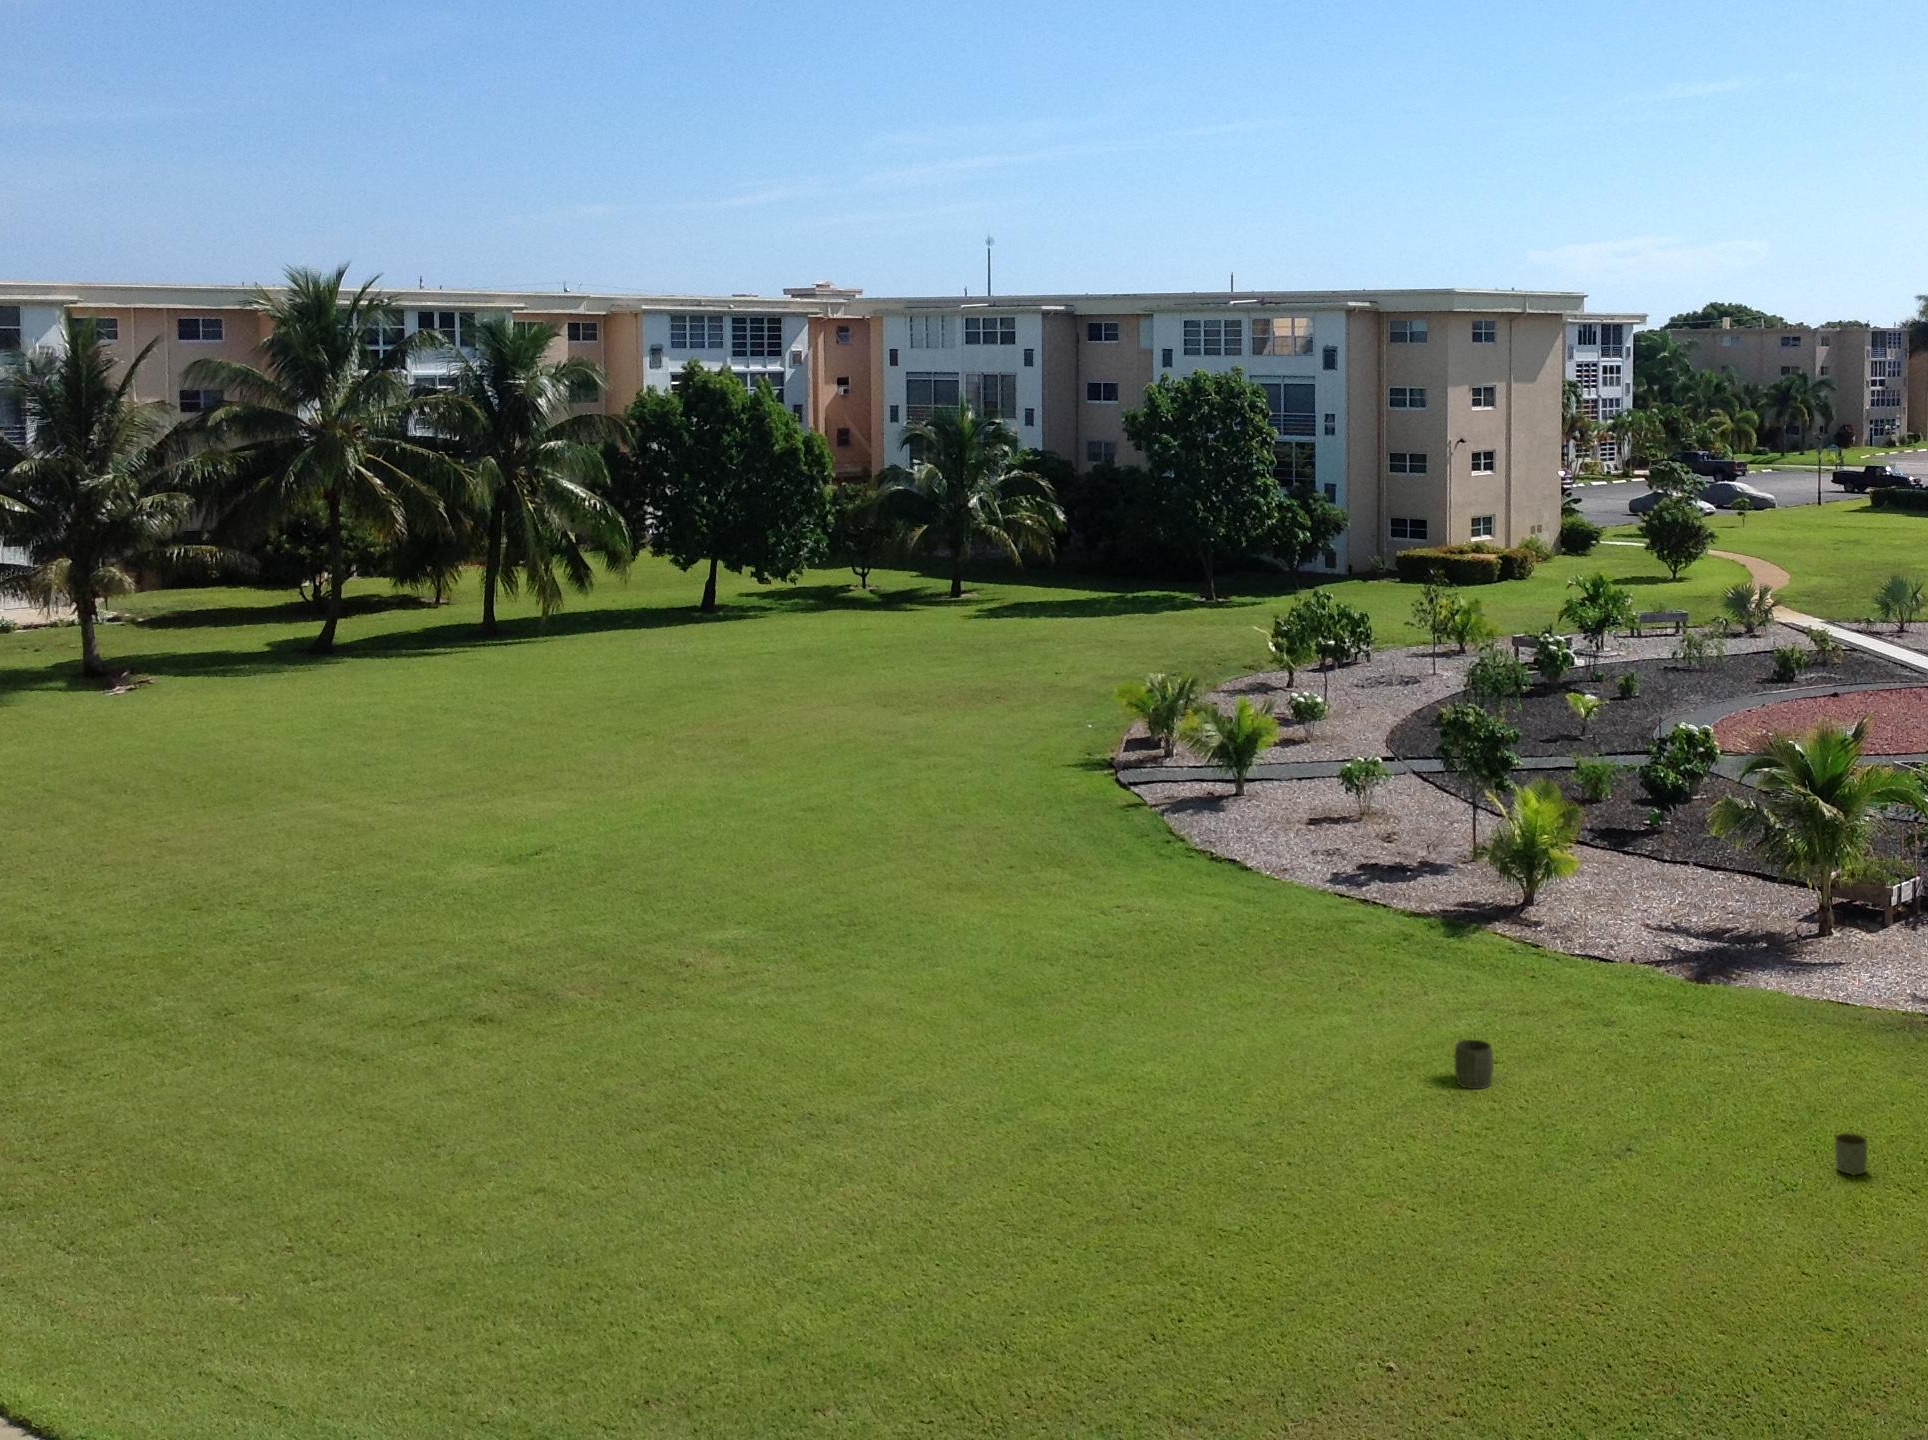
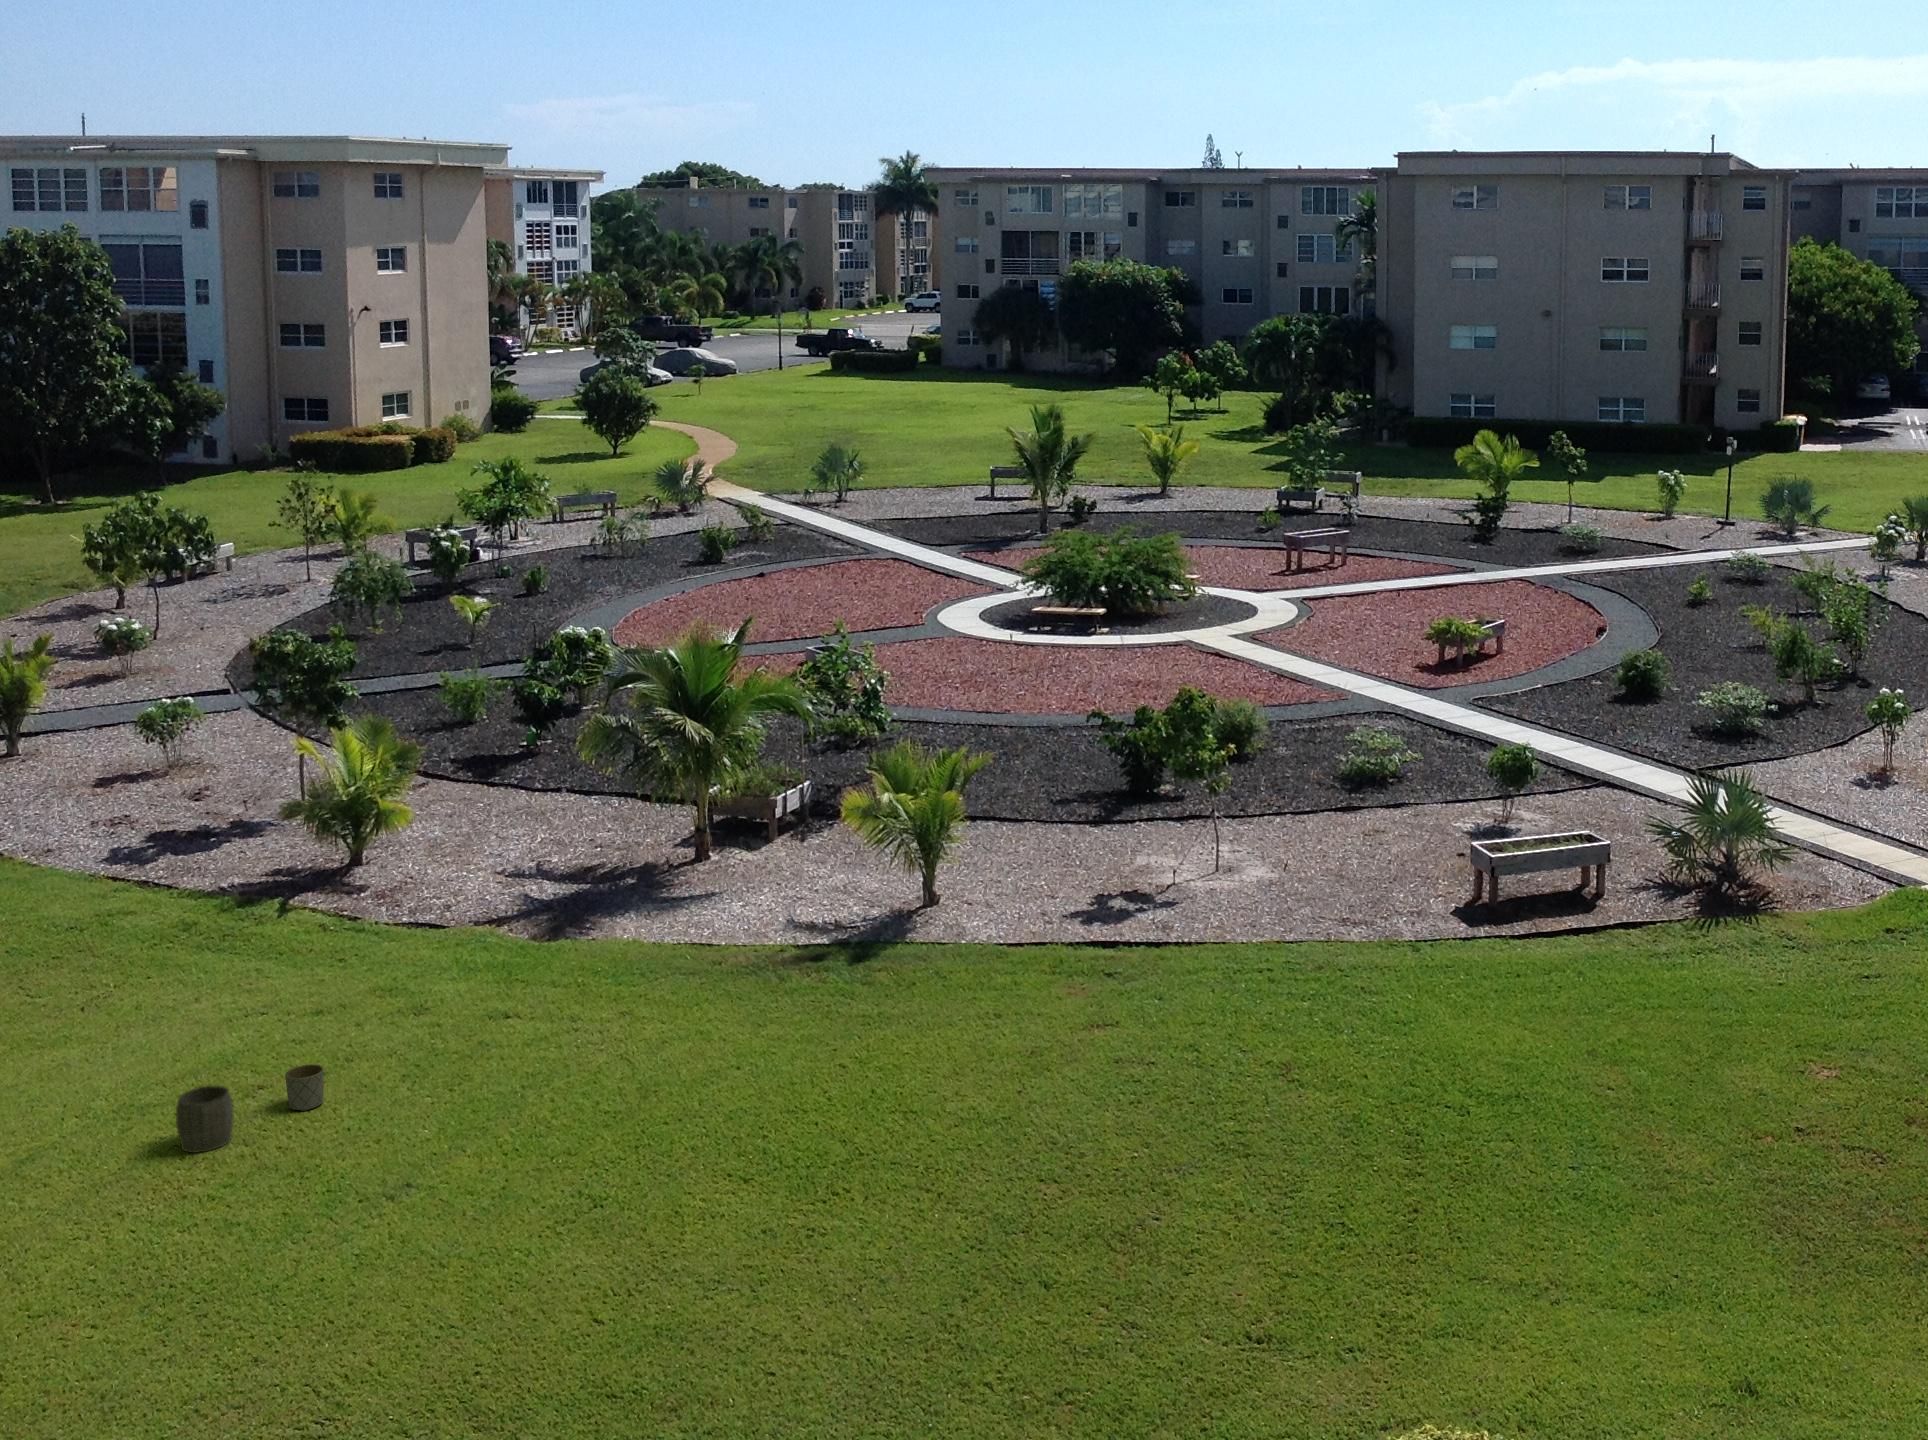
planter: present [1835,1133,1867,1175] -> present [285,1064,324,1111]

